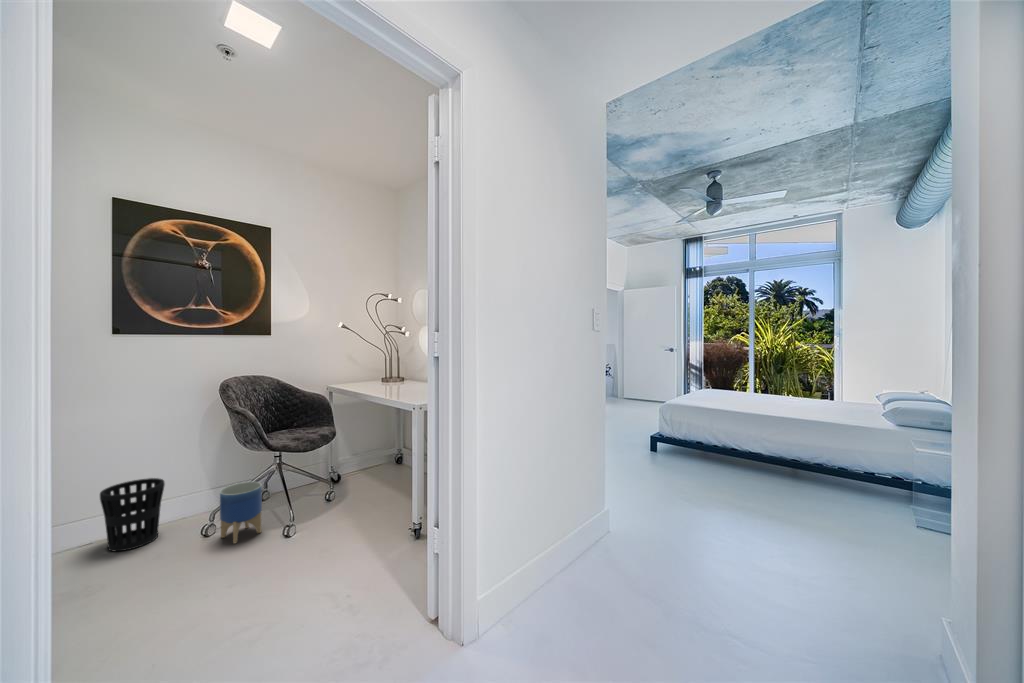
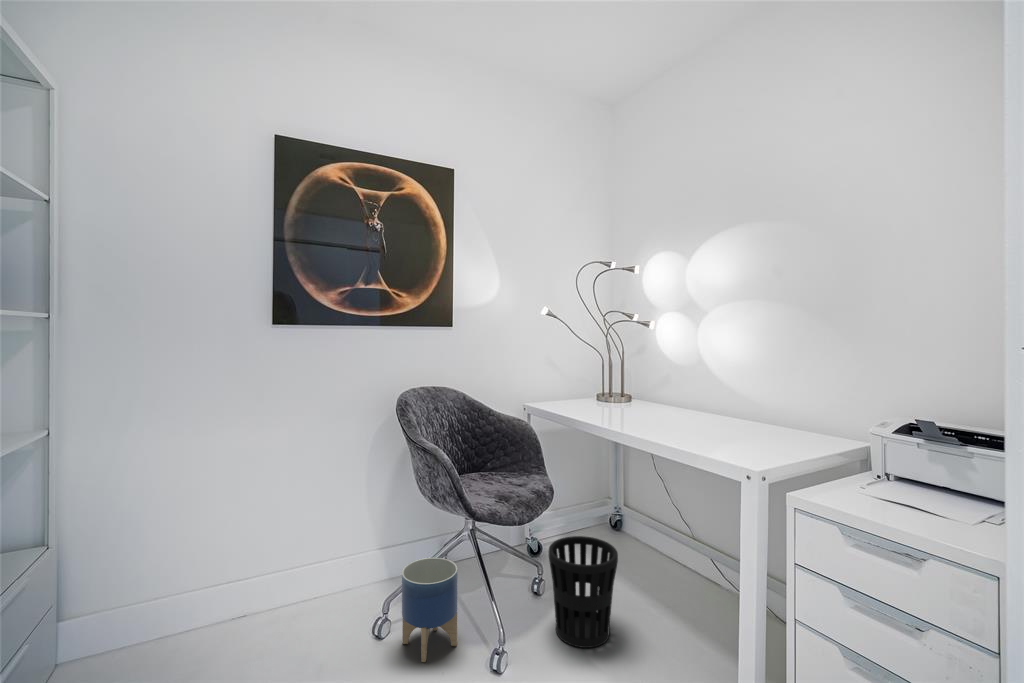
wastebasket: present [100,478,165,551] -> present [548,536,618,648]

